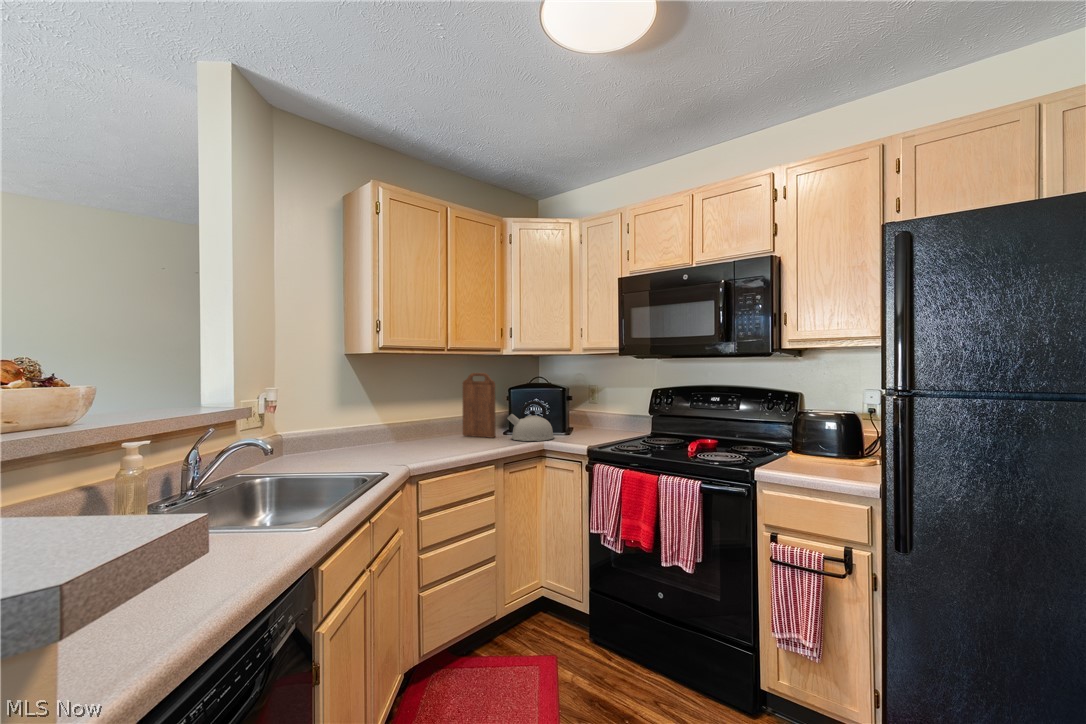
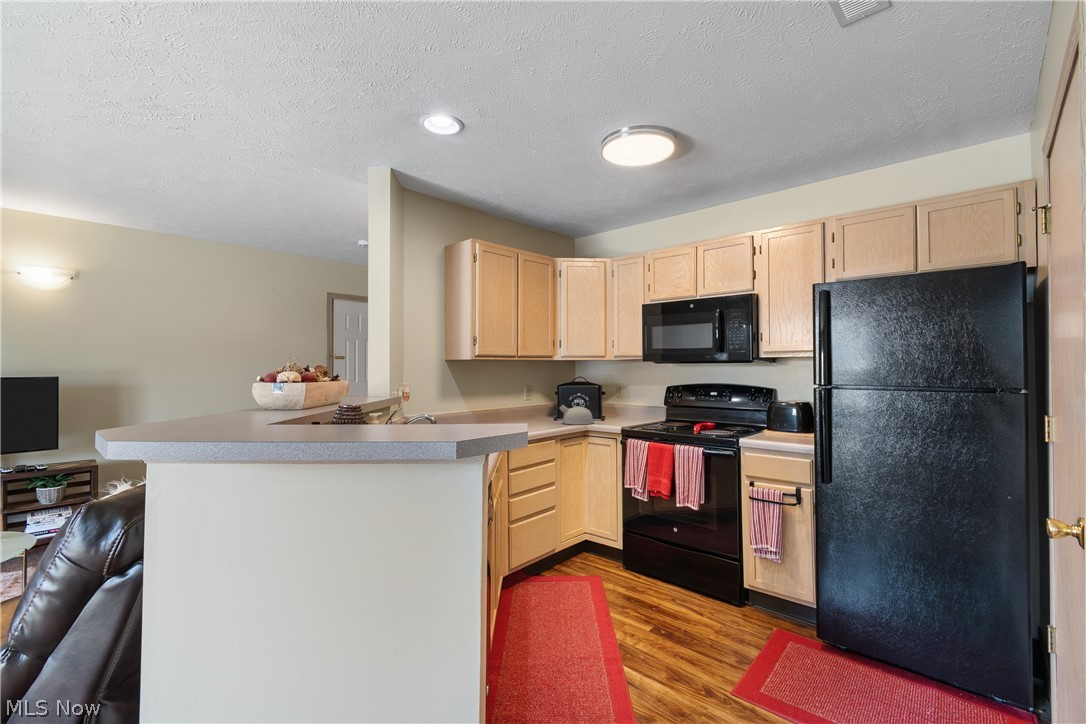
cutting board: present [462,373,495,438] -> none [524,375,549,423]

